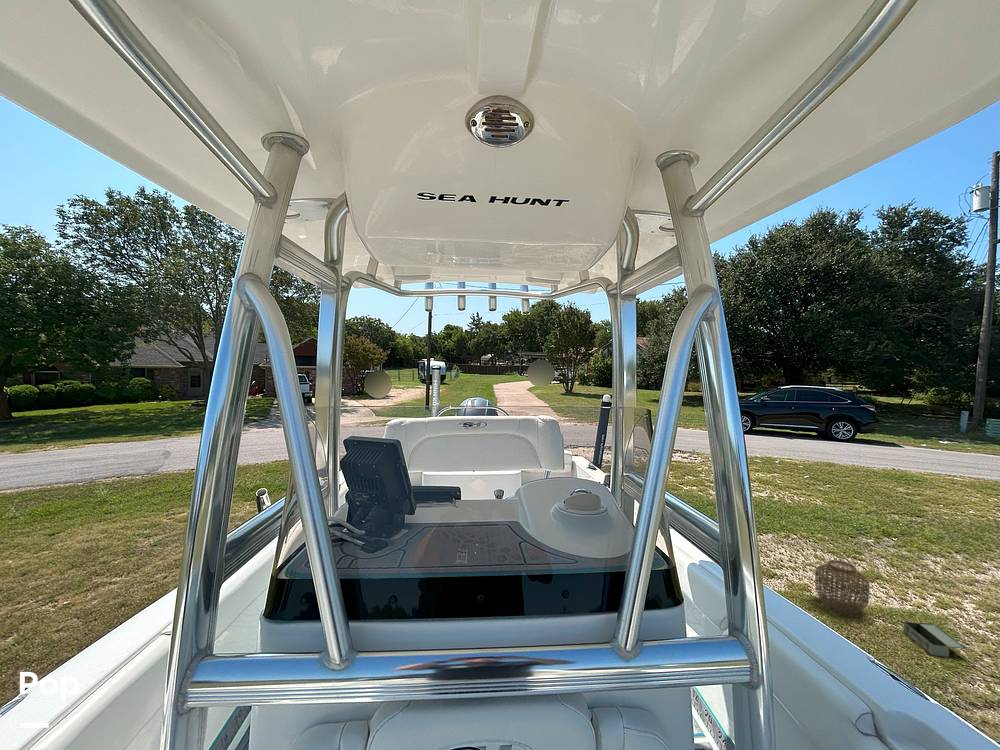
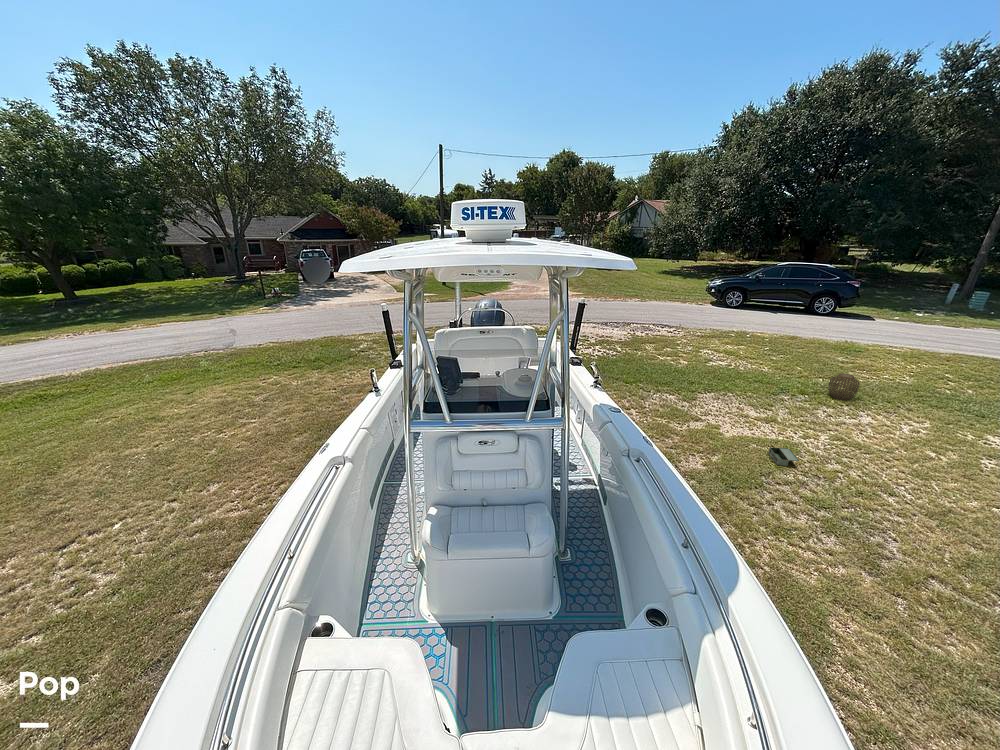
woven basket: present [815,560,870,614] -> present [828,373,860,400]

